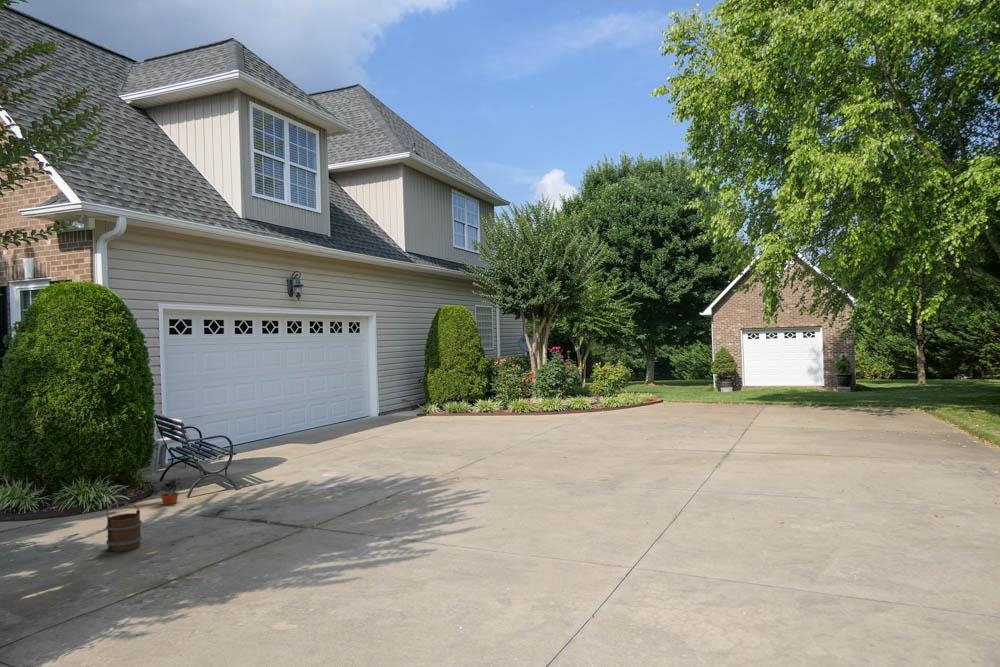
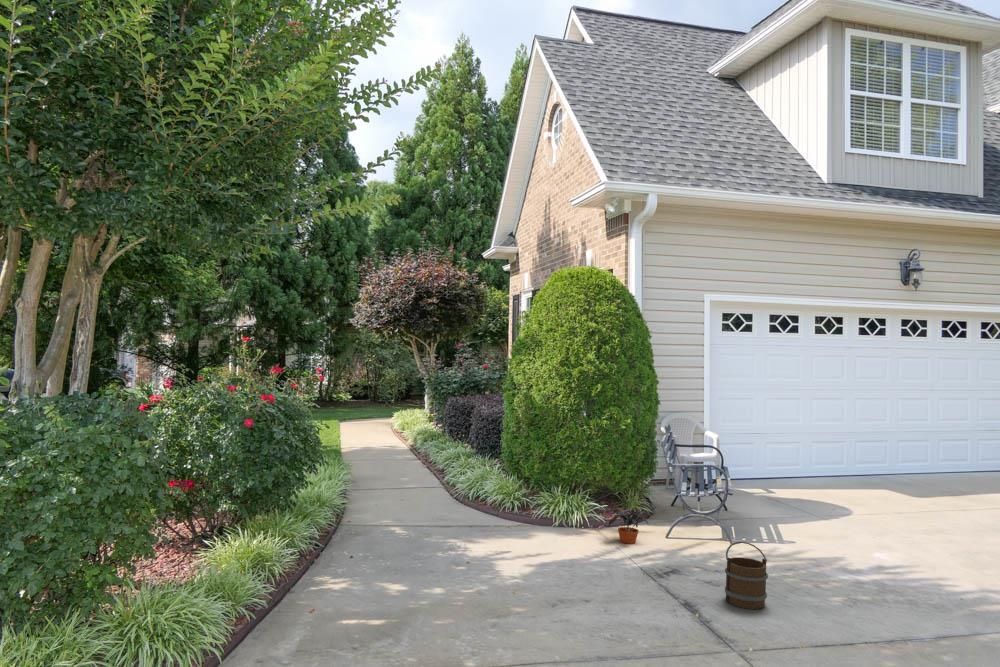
bucket: present [106,502,142,552] -> present [725,541,768,609]

